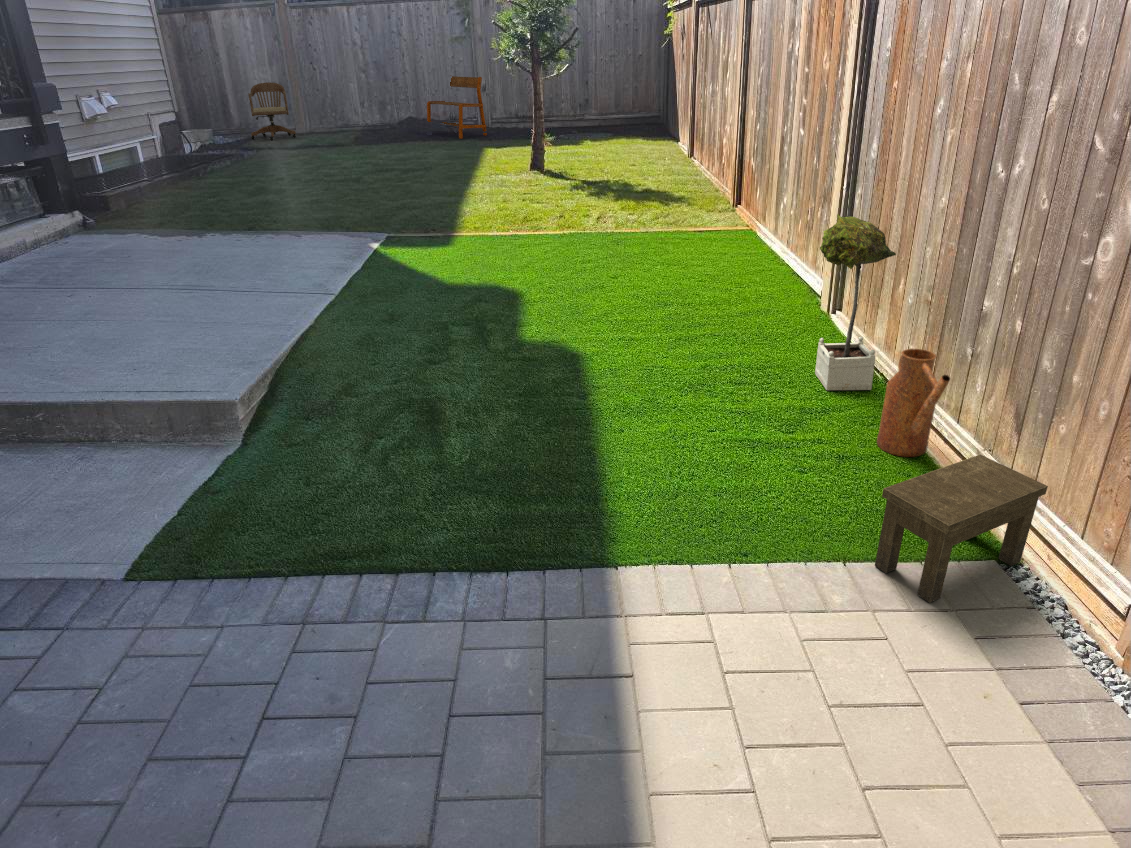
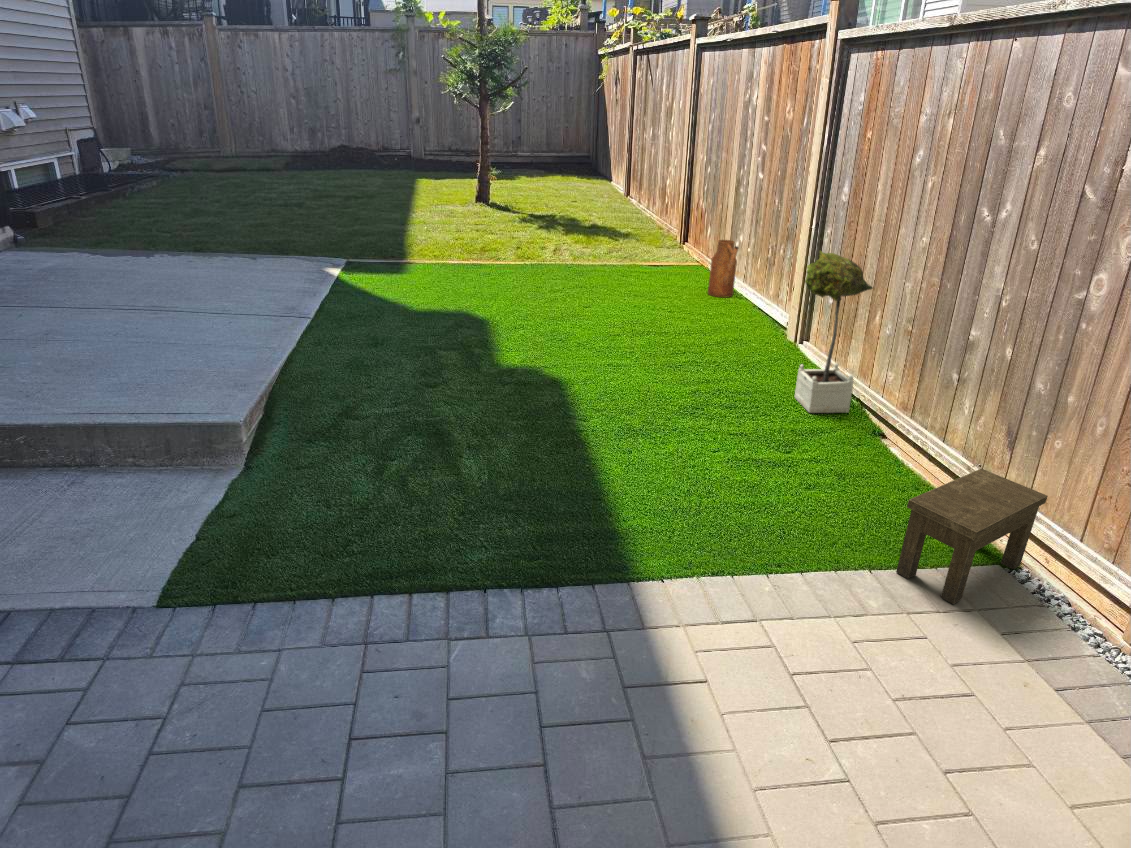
bench: present [427,76,487,139] -> none [362,109,422,170]
chair: present [248,82,296,140] -> none [178,107,227,165]
watering can: present [877,349,950,457] -> present [708,240,738,297]

